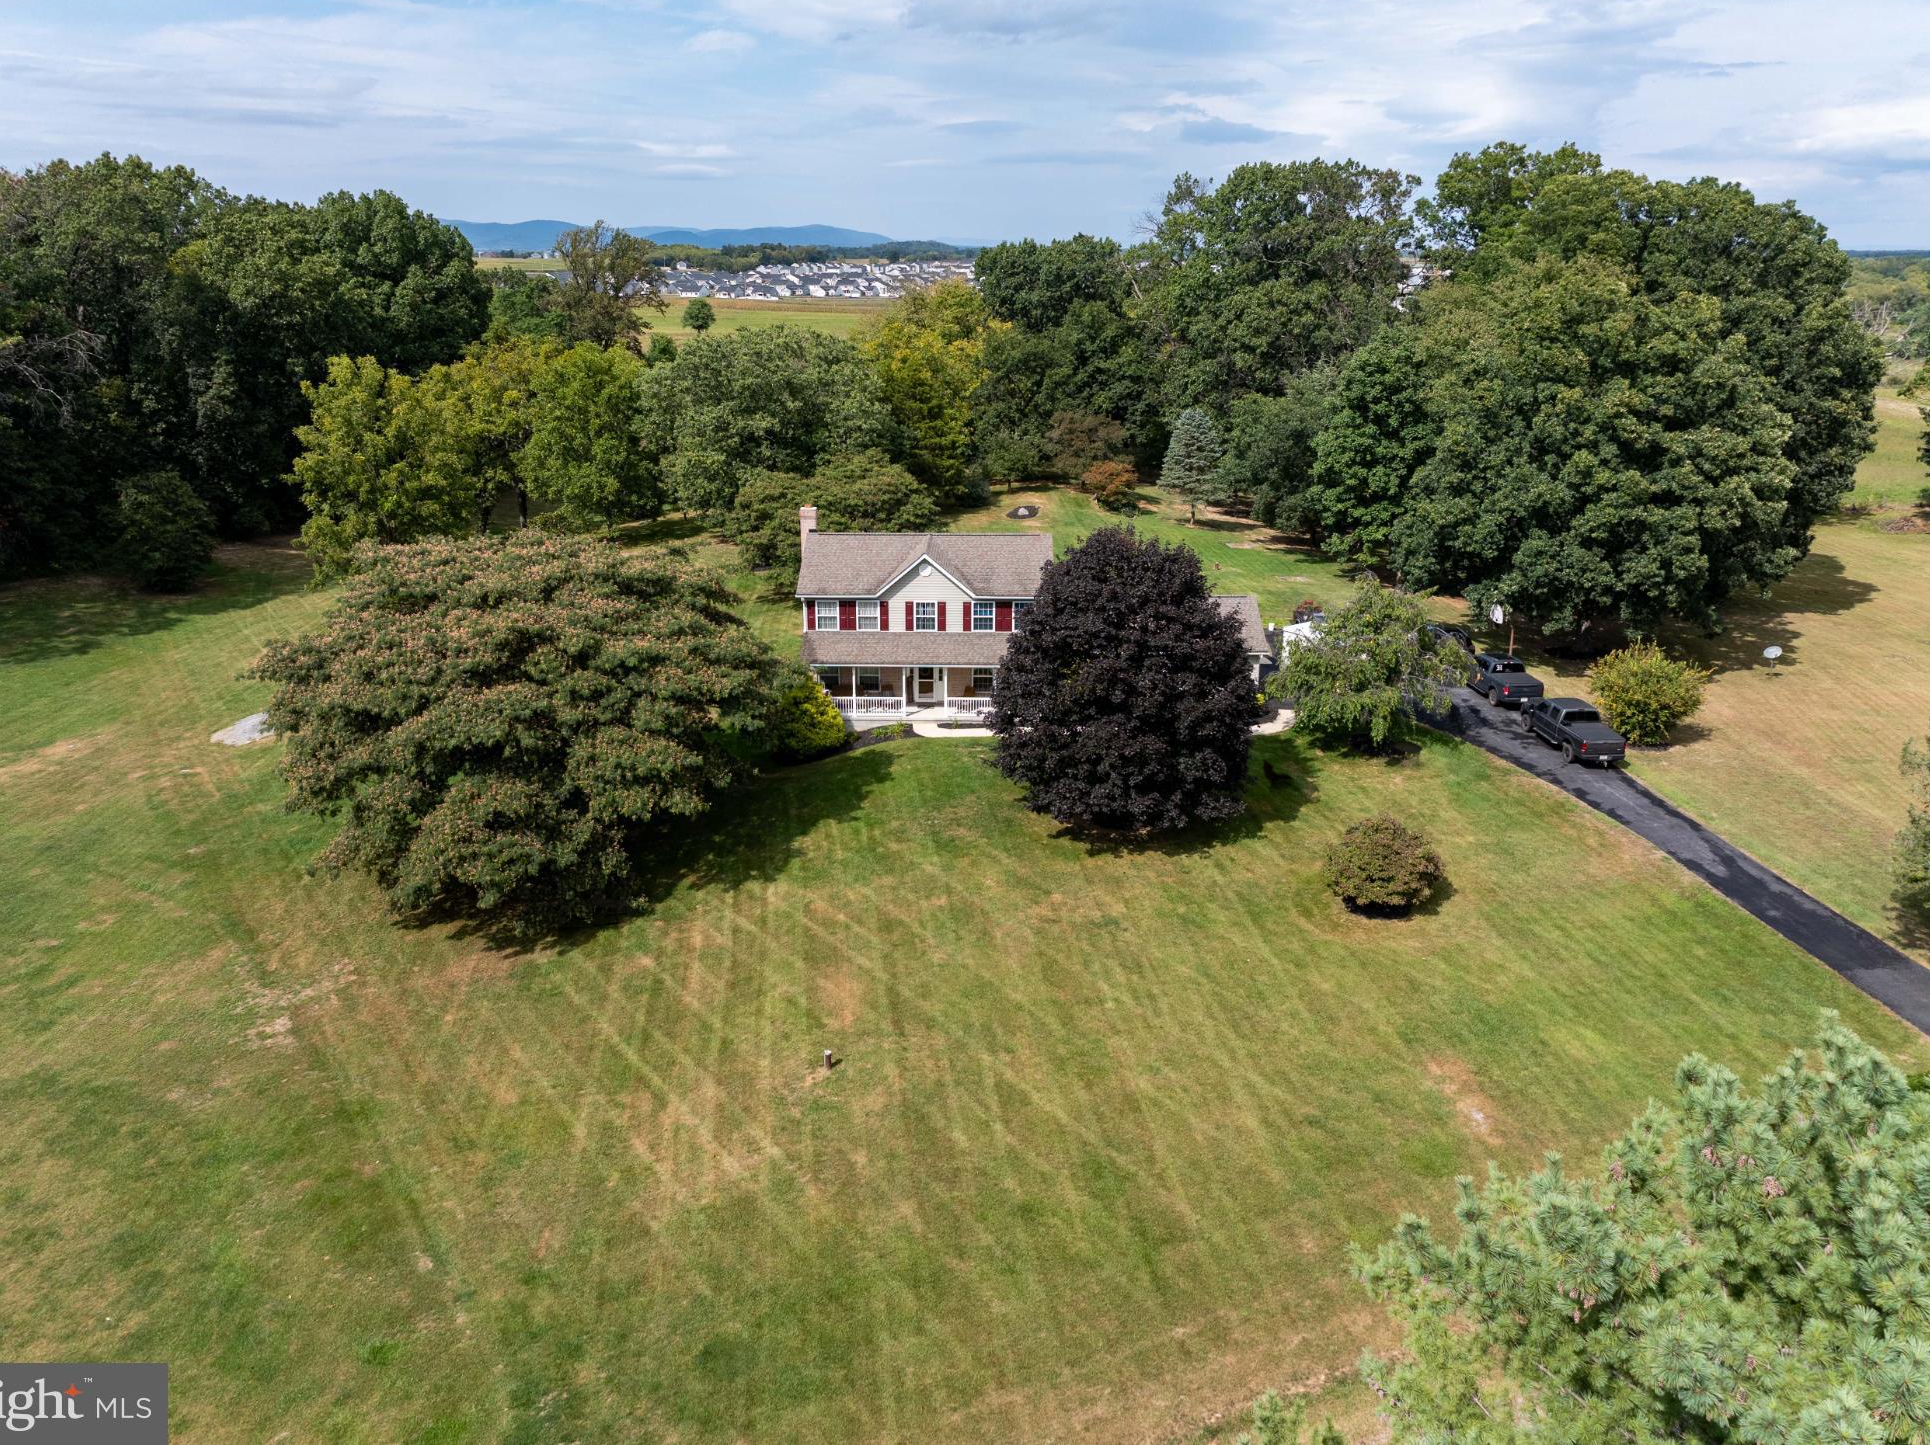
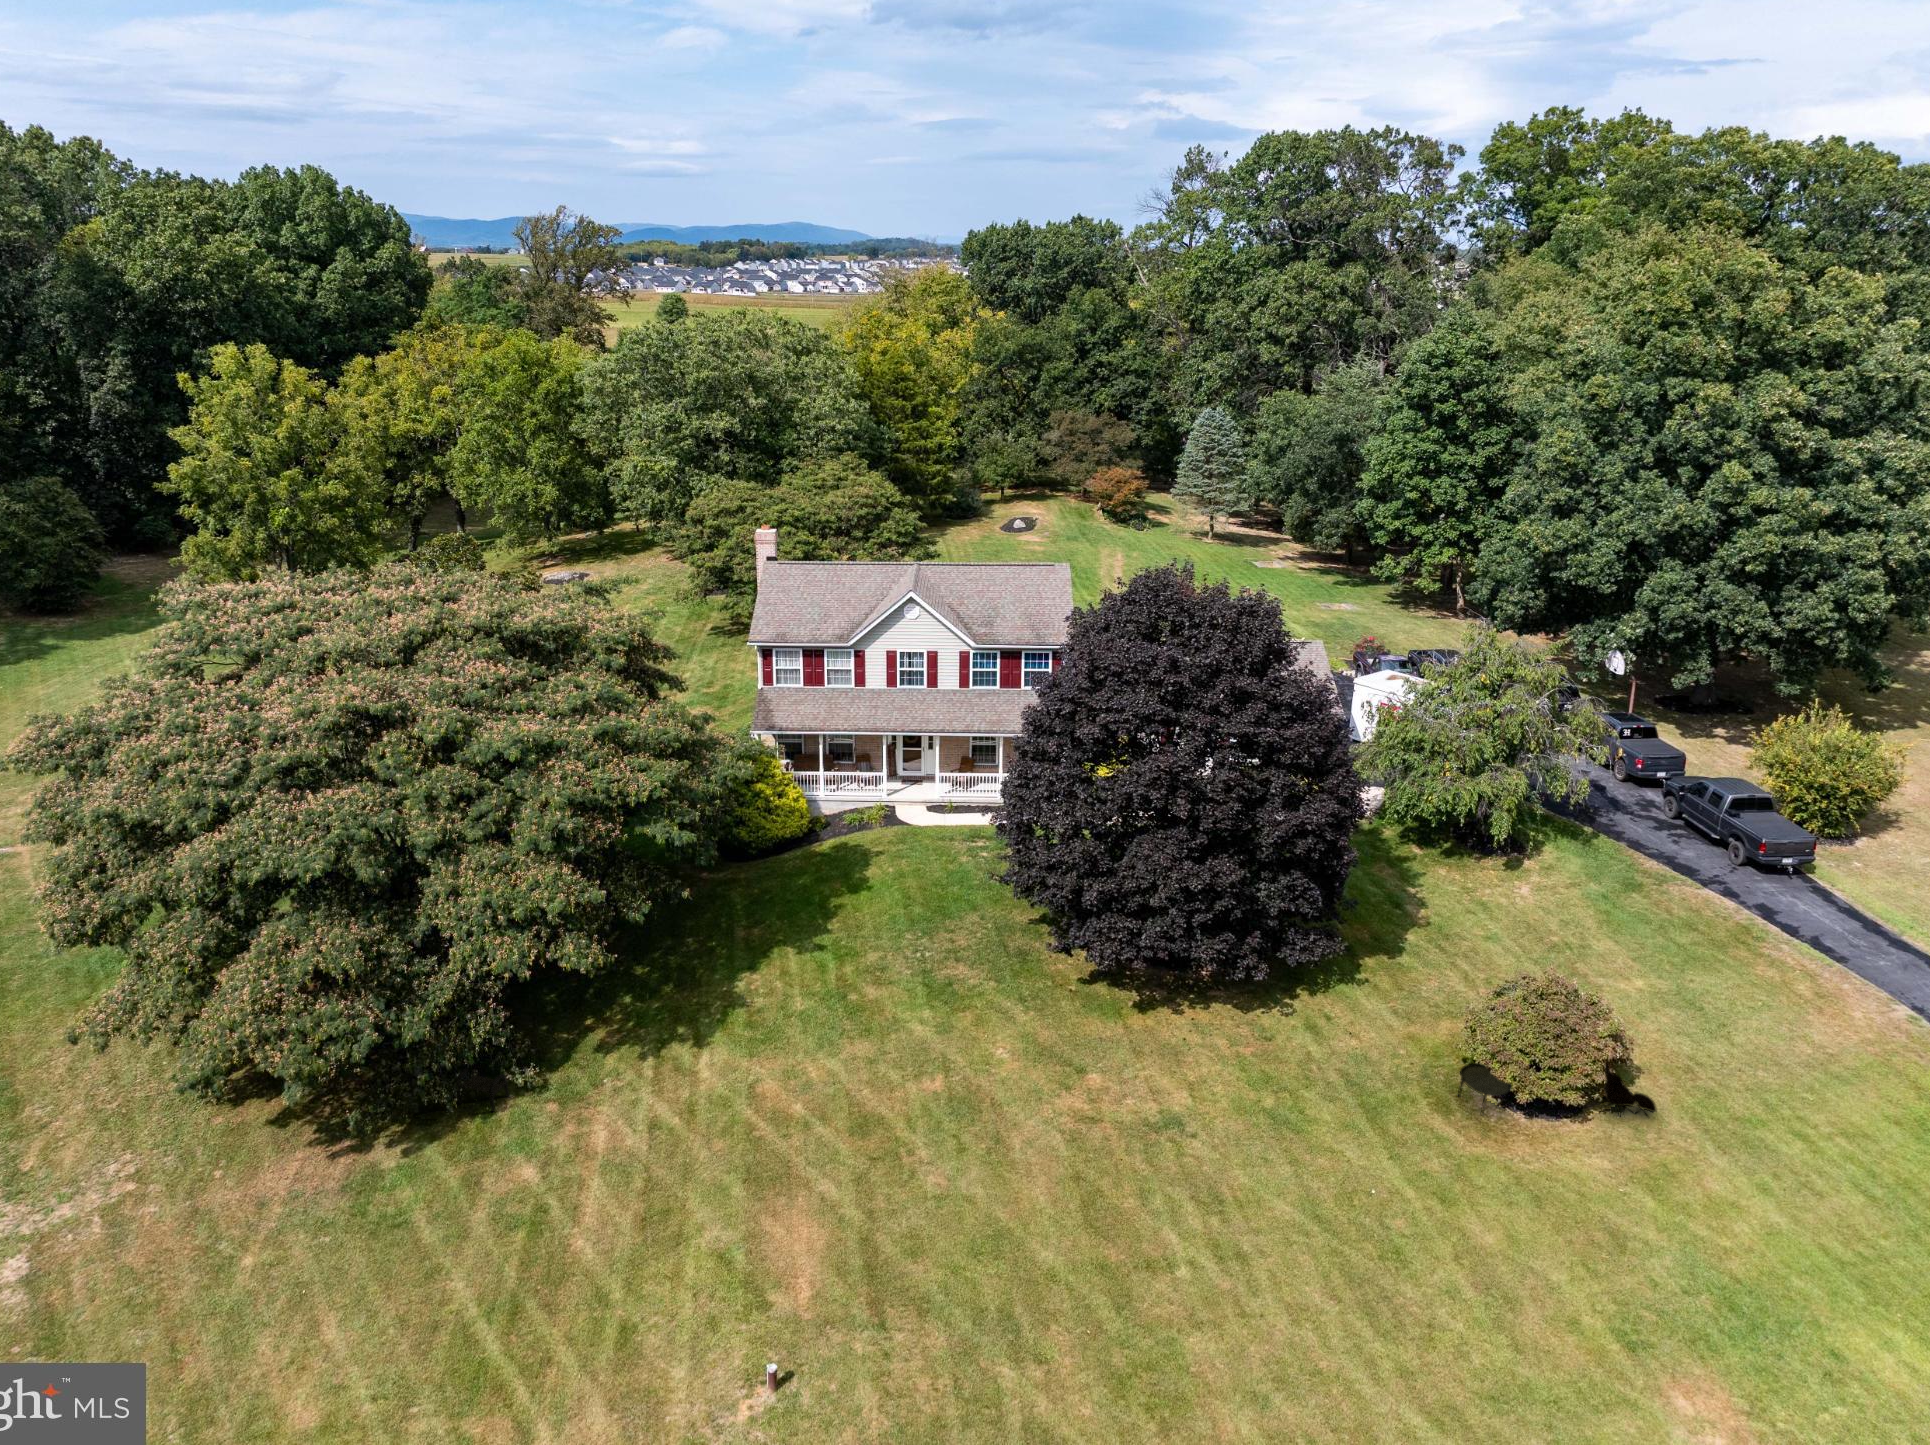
round table: present [1393,741,1422,761] -> present [1458,1063,1512,1115]
lounge chair: present [1263,760,1293,785] -> present [1603,1064,1656,1116]

